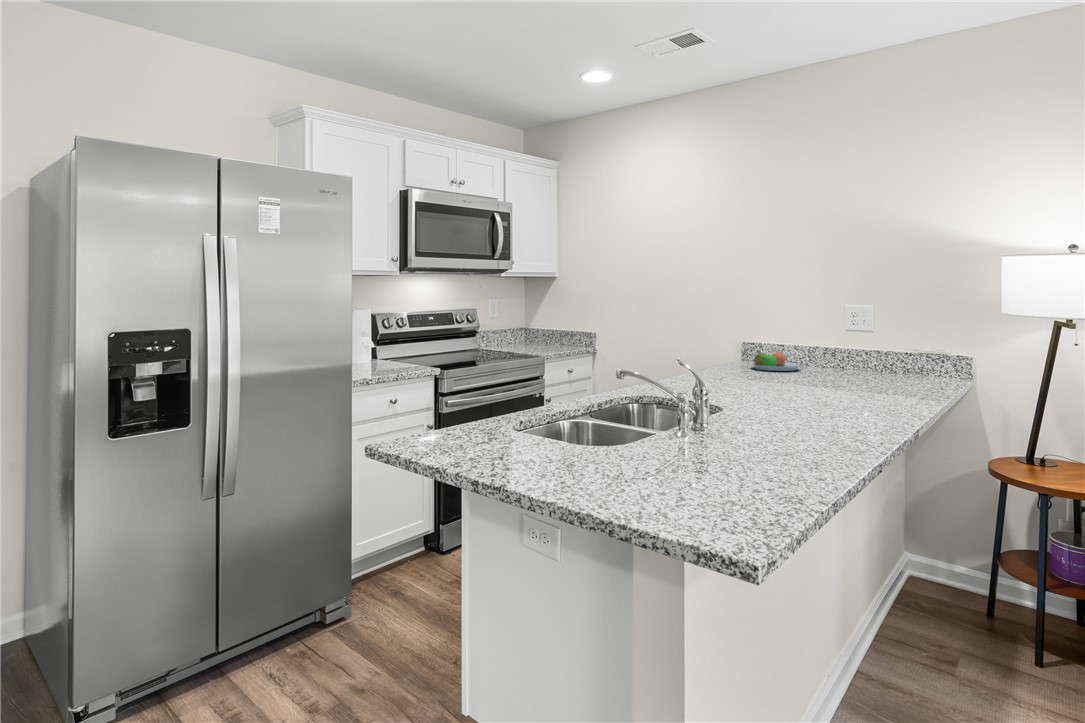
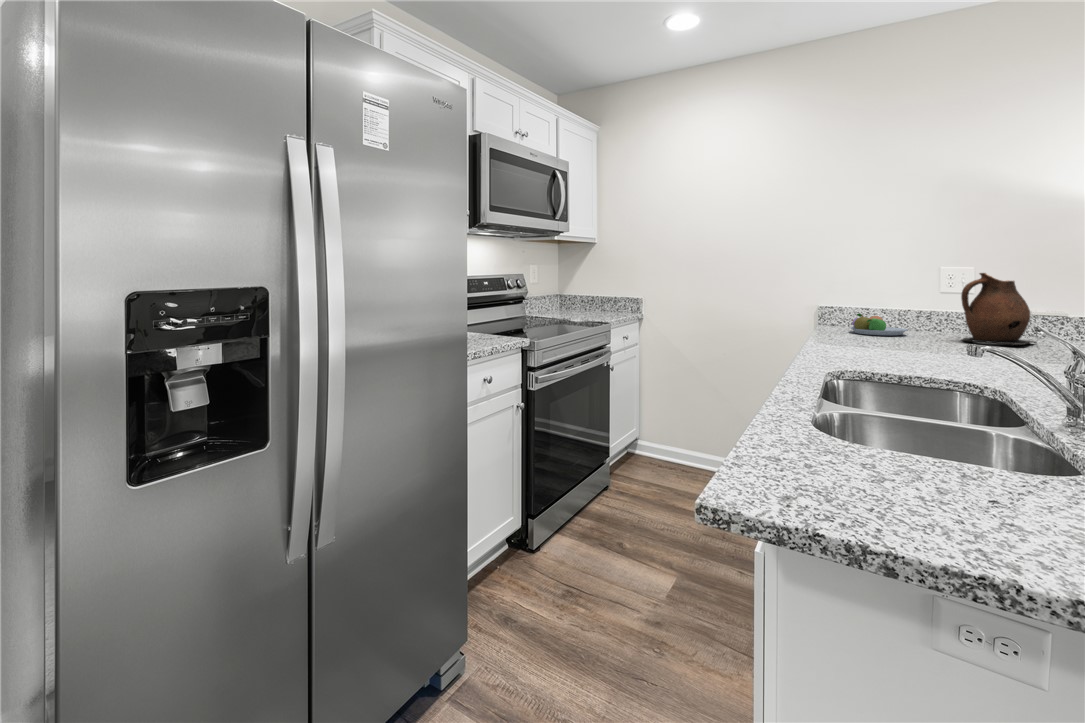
ceramic pitcher: none [830,314,898,382] -> present [961,273,1036,345]

